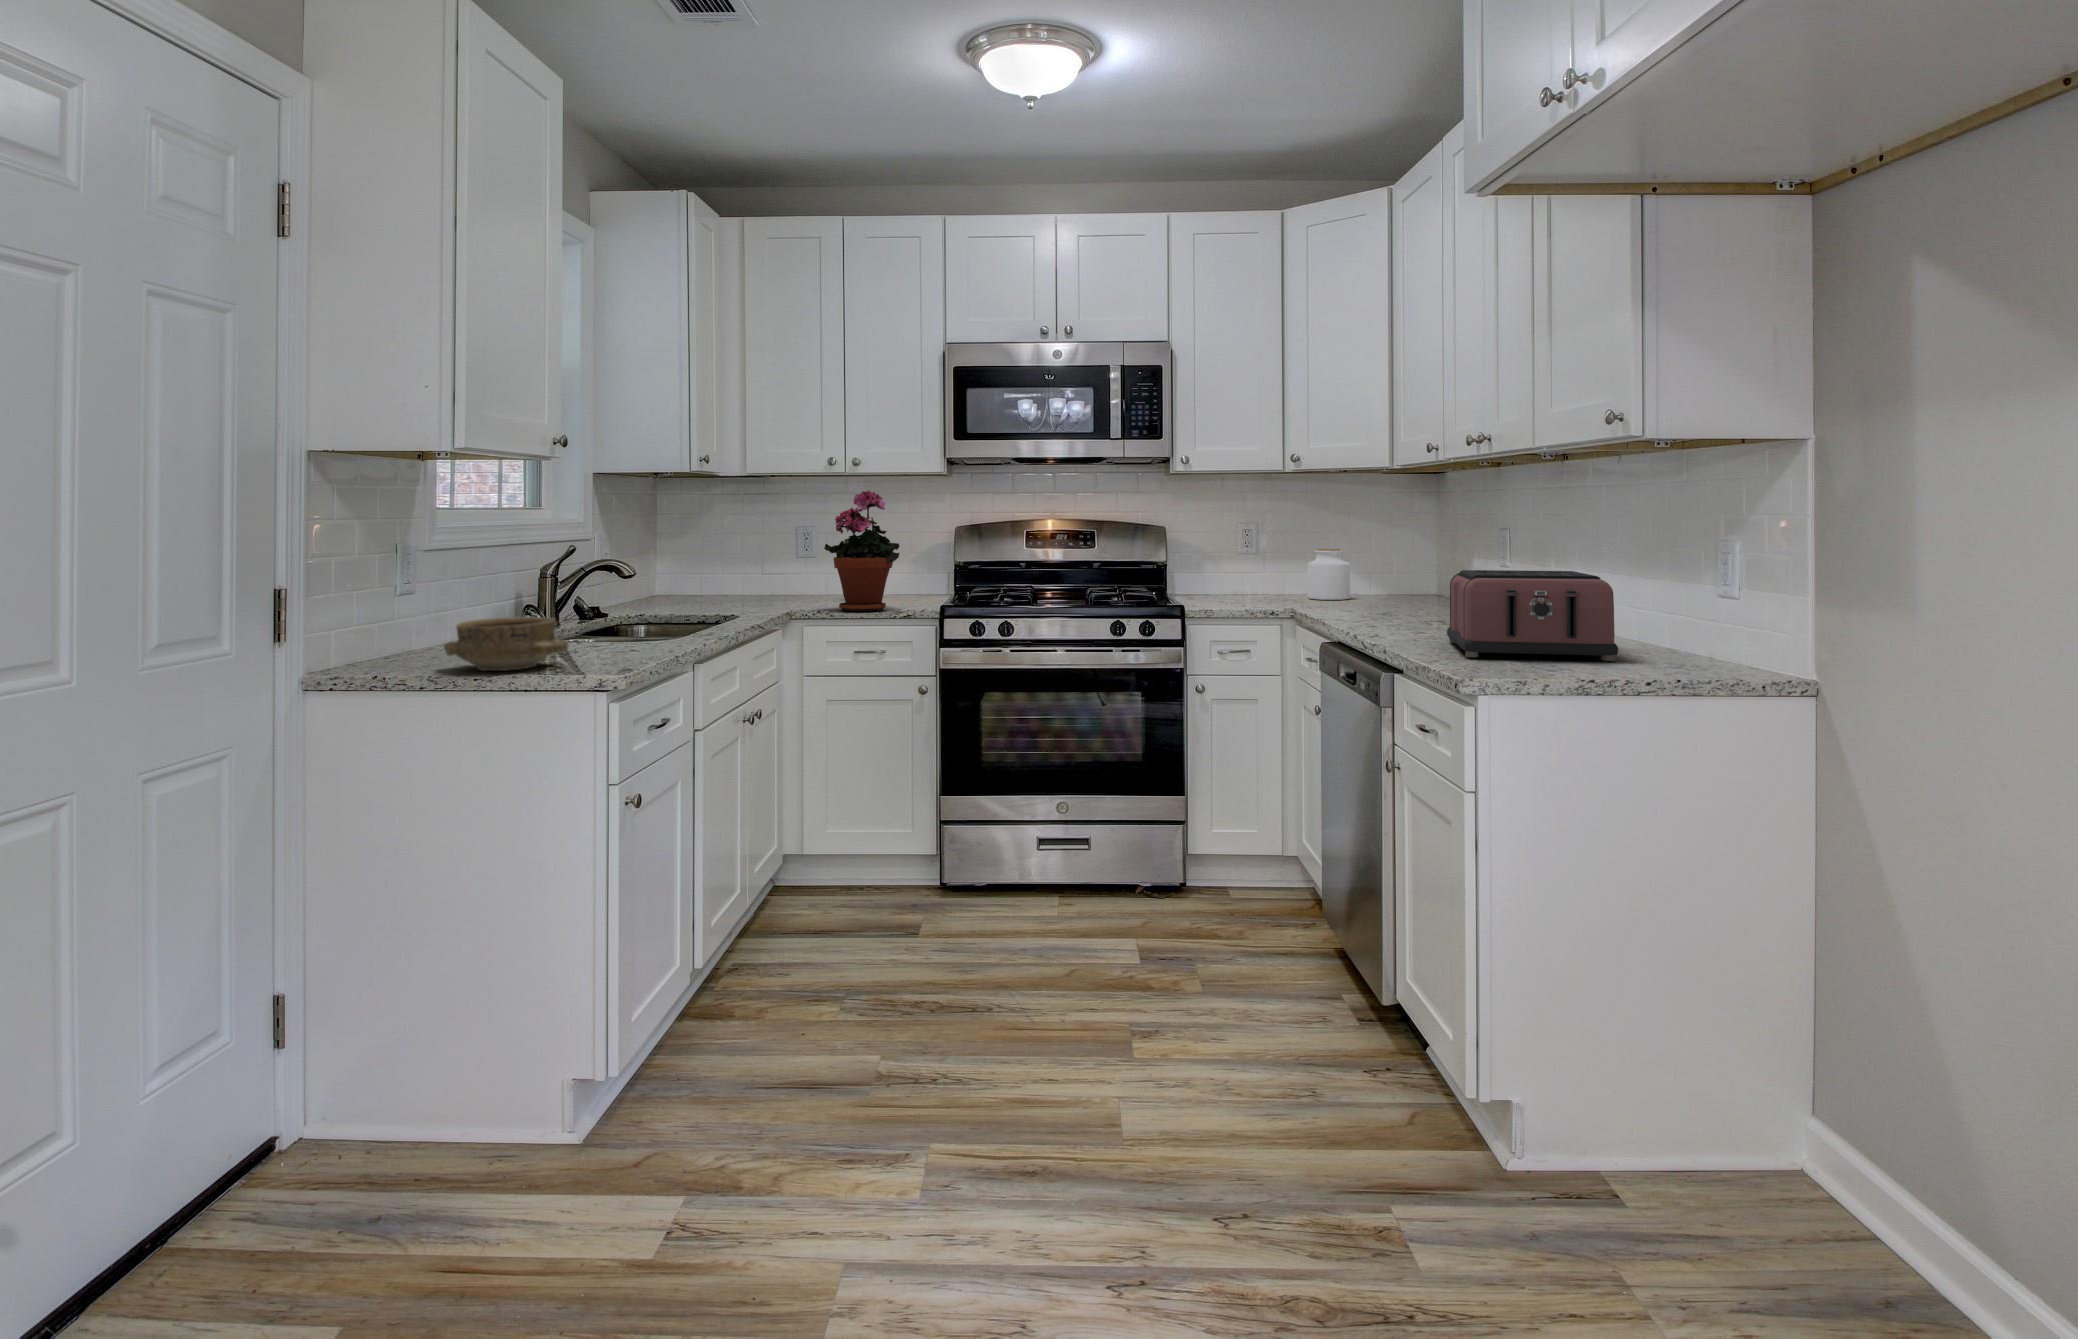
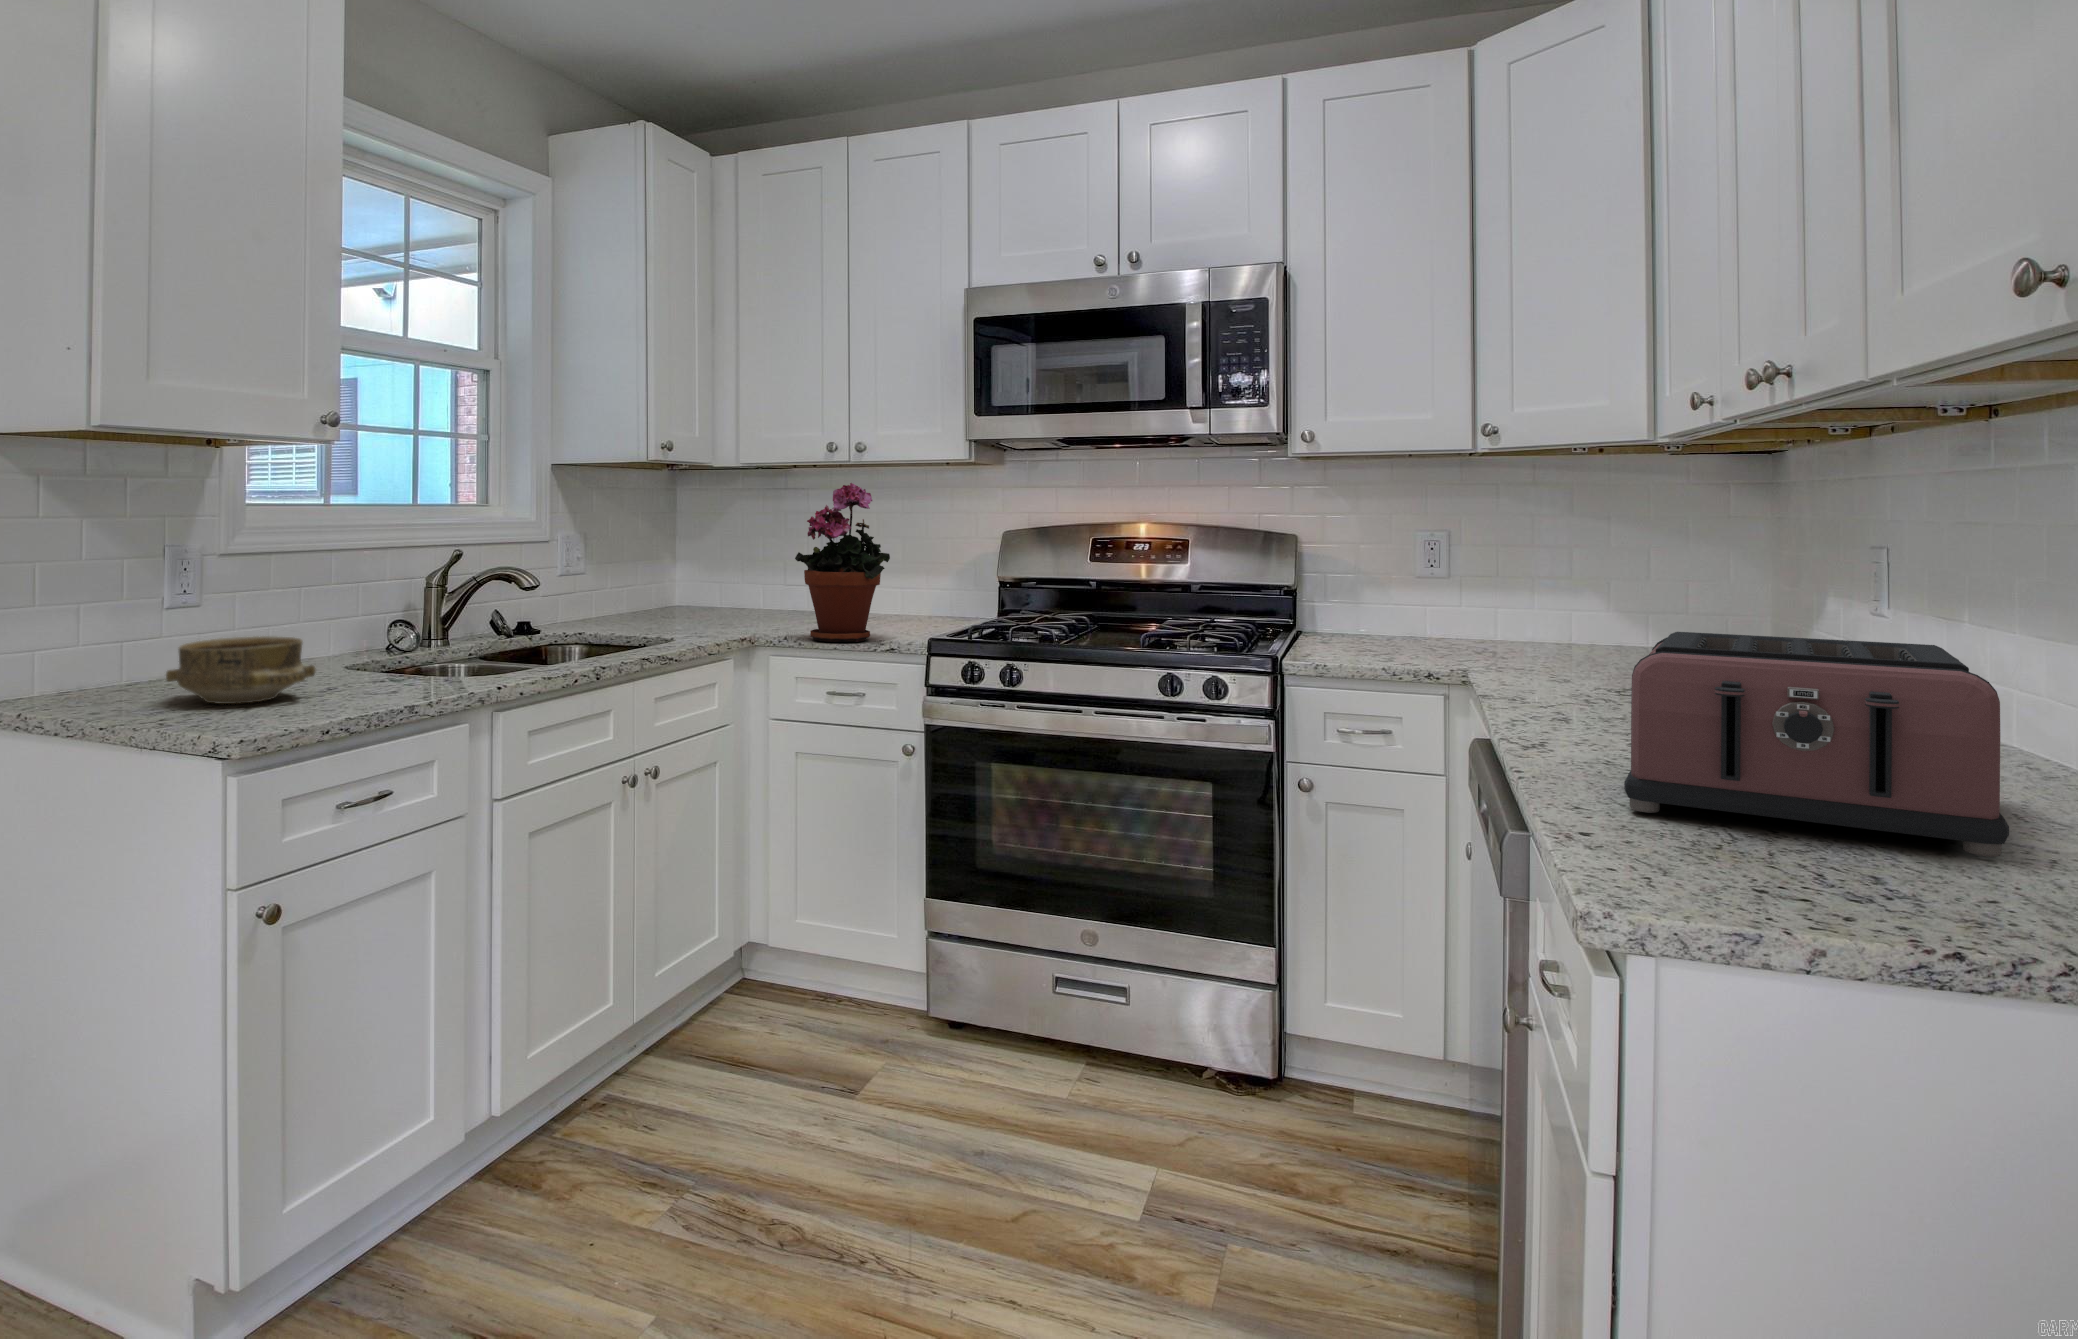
jar: present [1308,549,1350,600] -> none [1525,576,1601,659]

